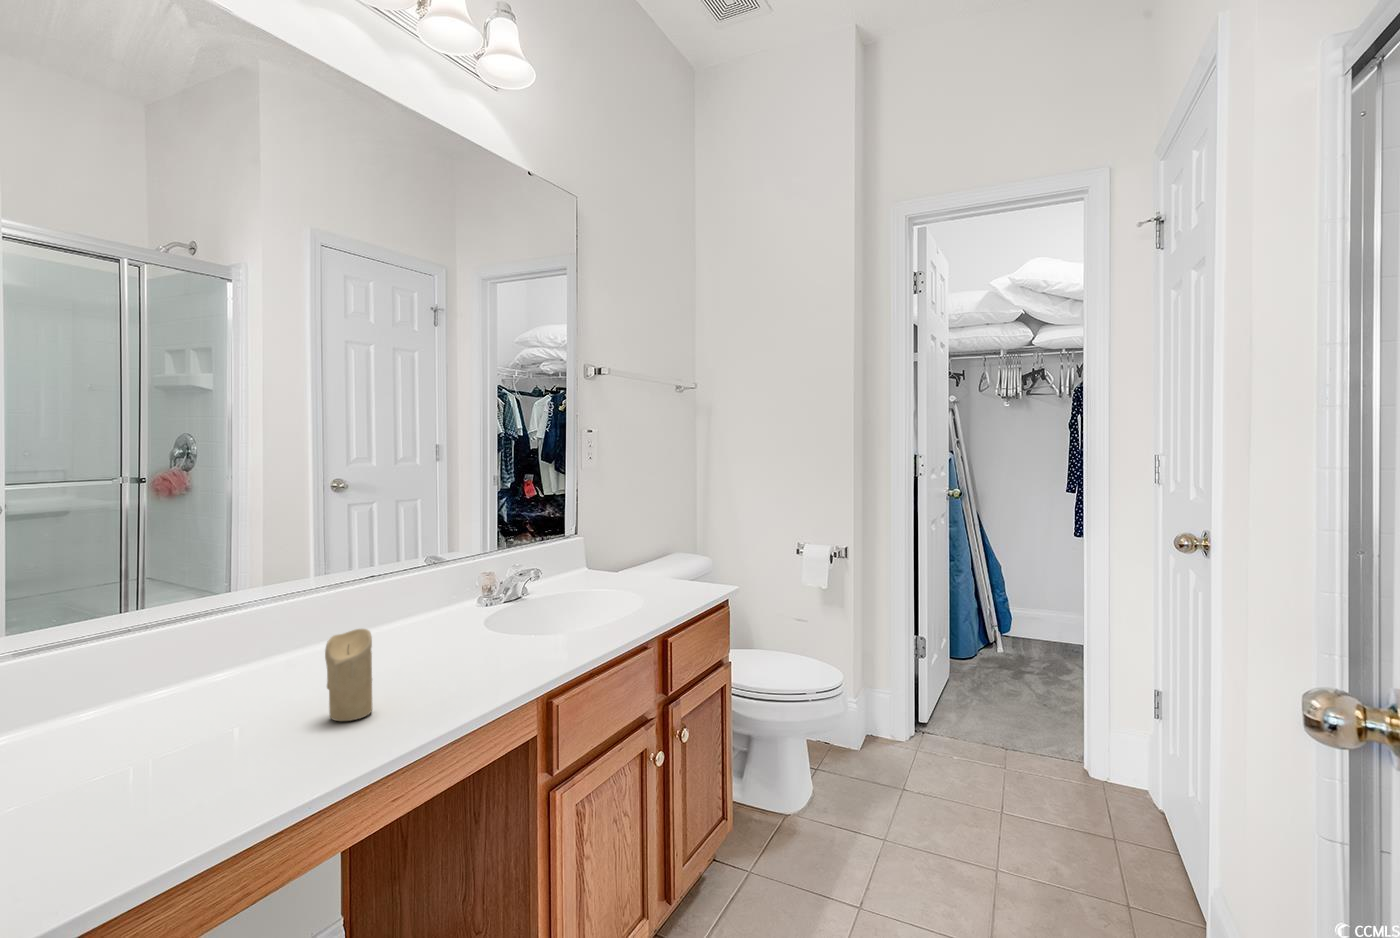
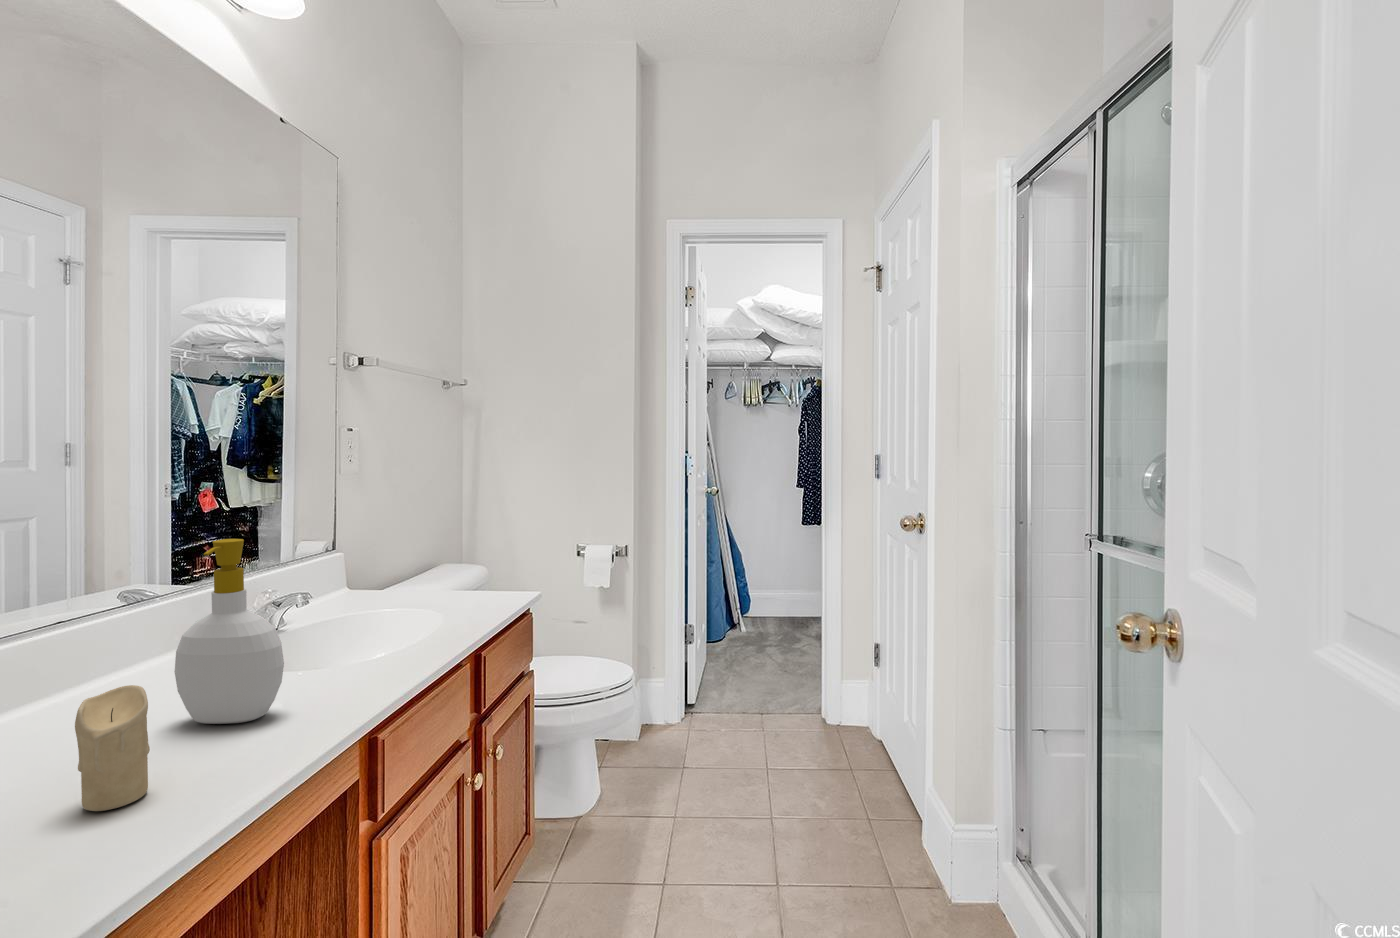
soap bottle: none [408,520,483,671] -> present [174,539,284,724]

